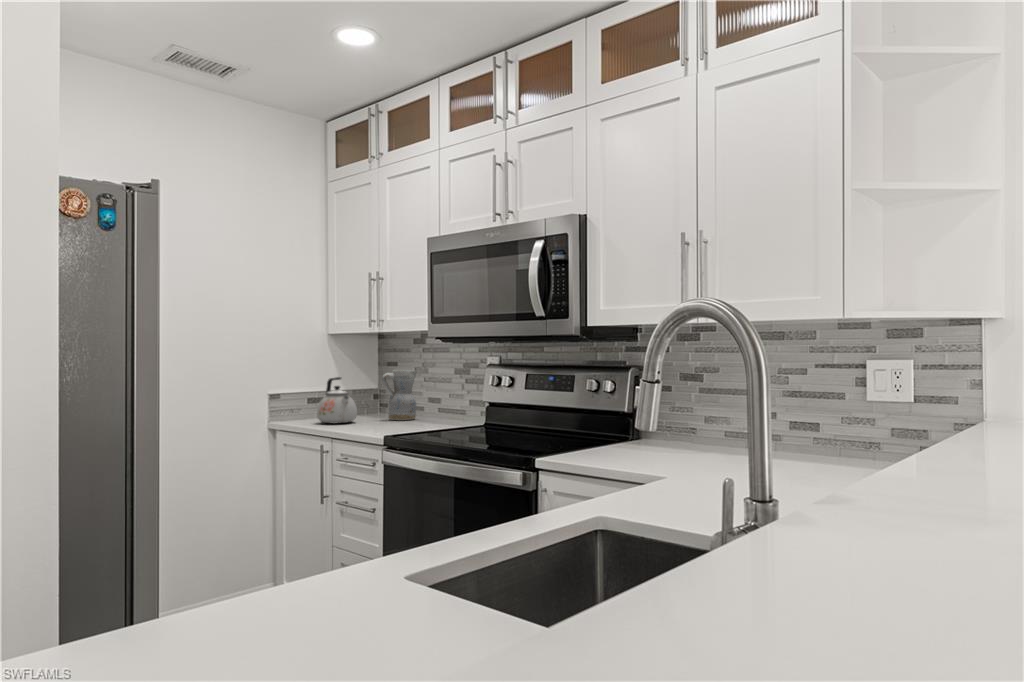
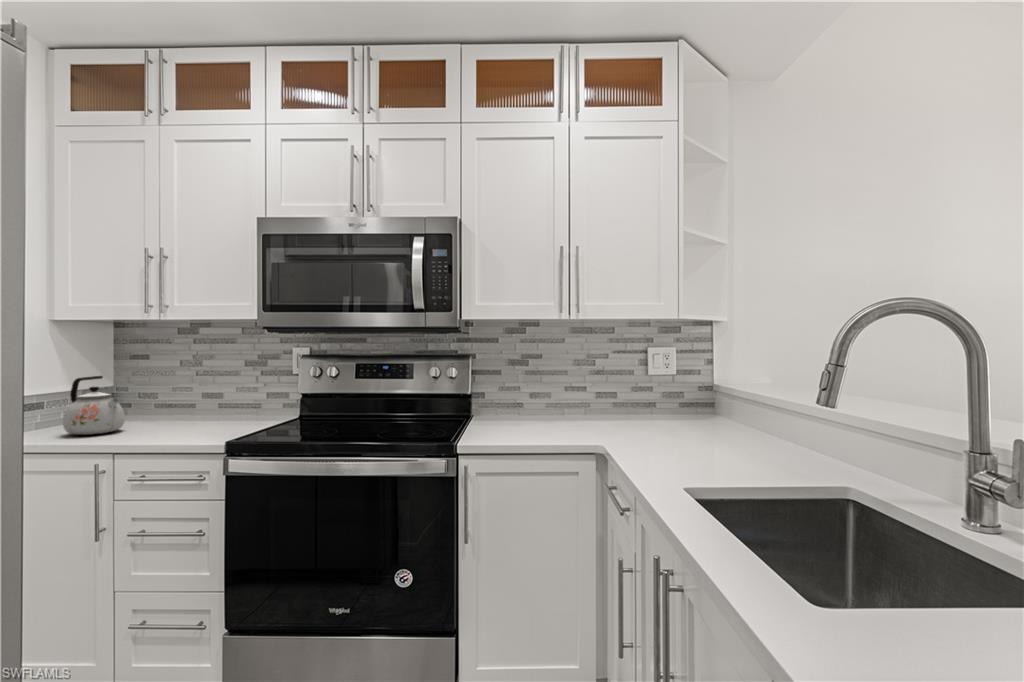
ceramic pitcher: present [382,370,417,420] -> none [150,364,195,422]

